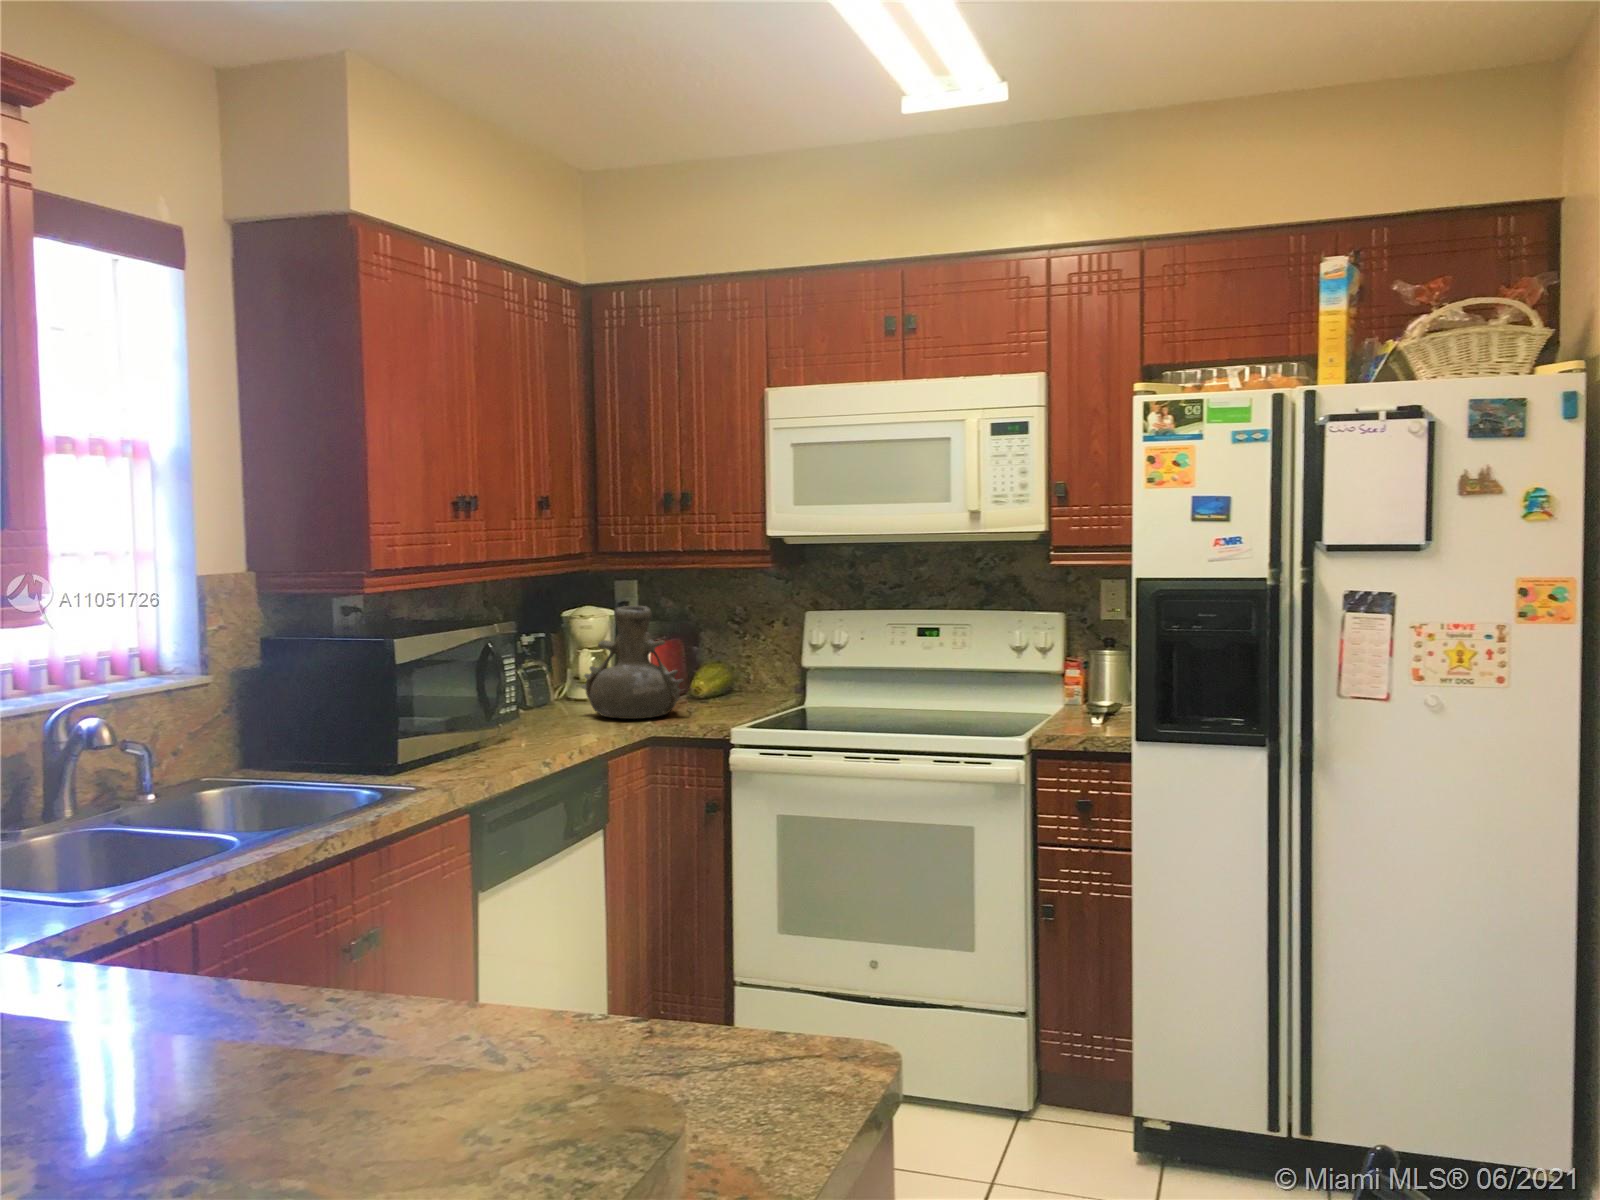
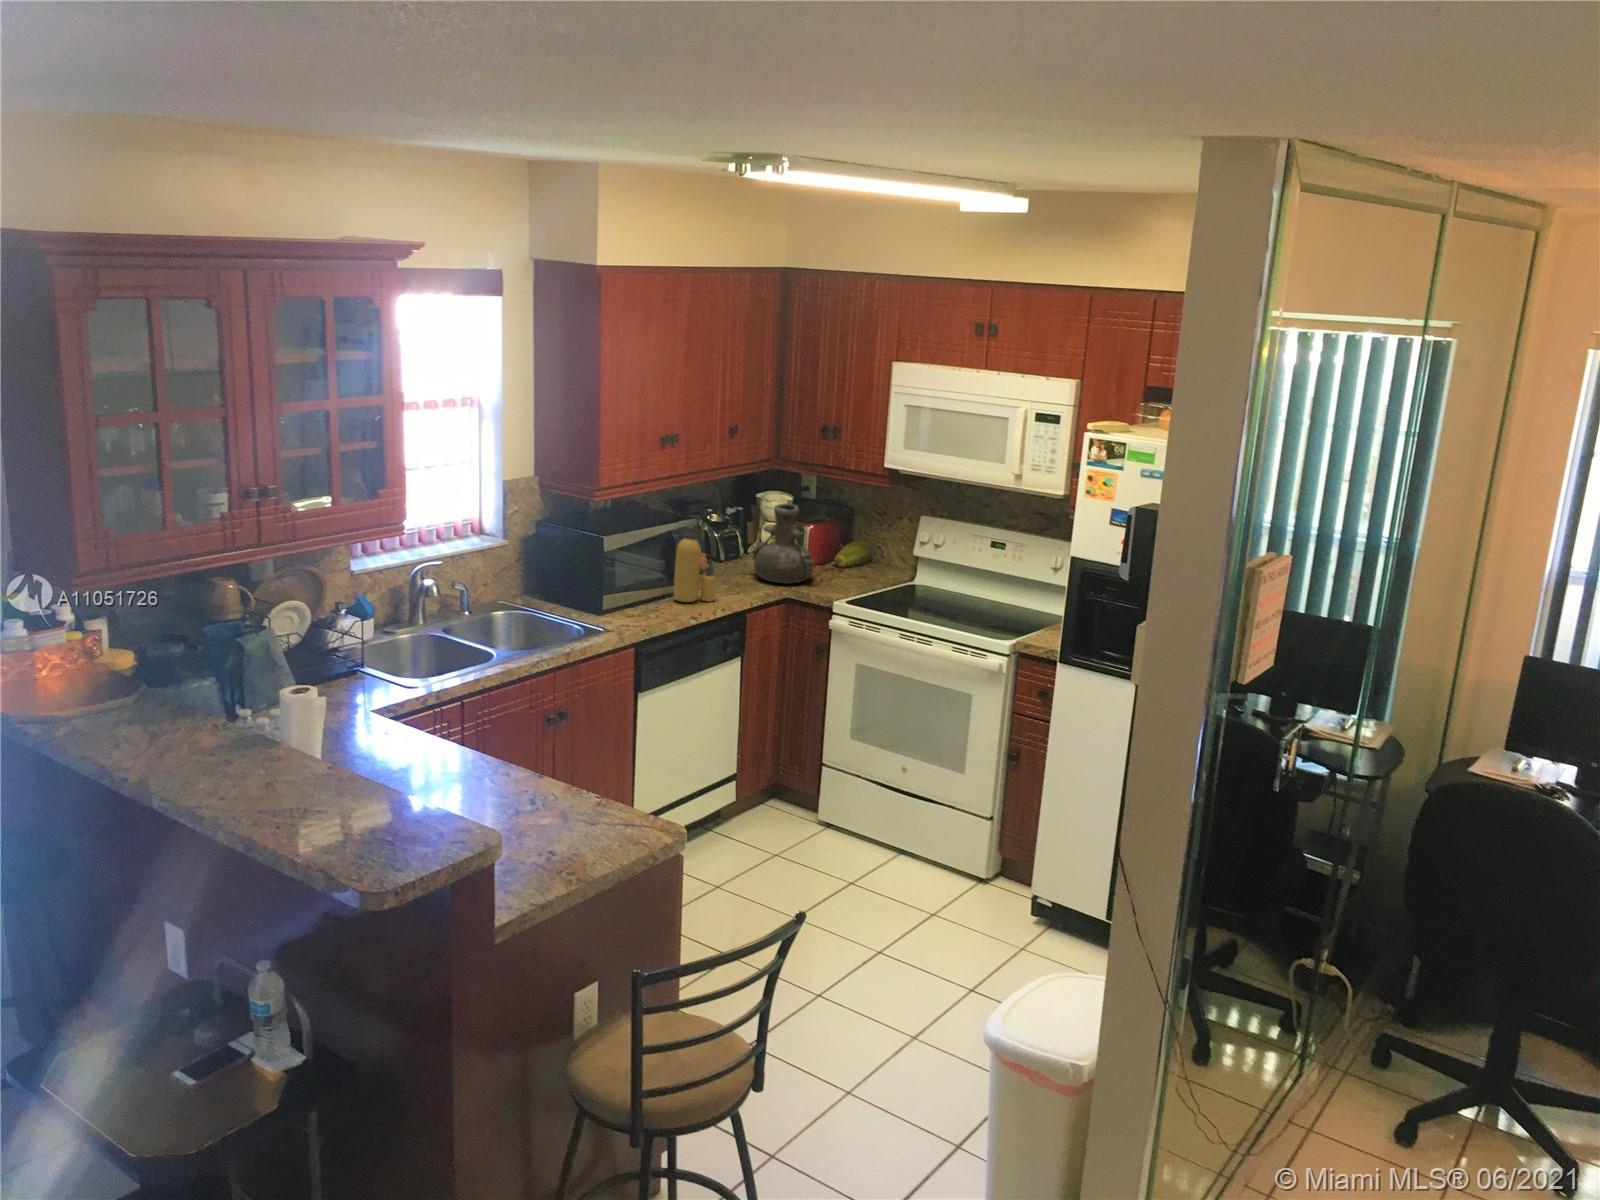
bottle: none [496,629,560,748] -> present [674,526,716,602]

